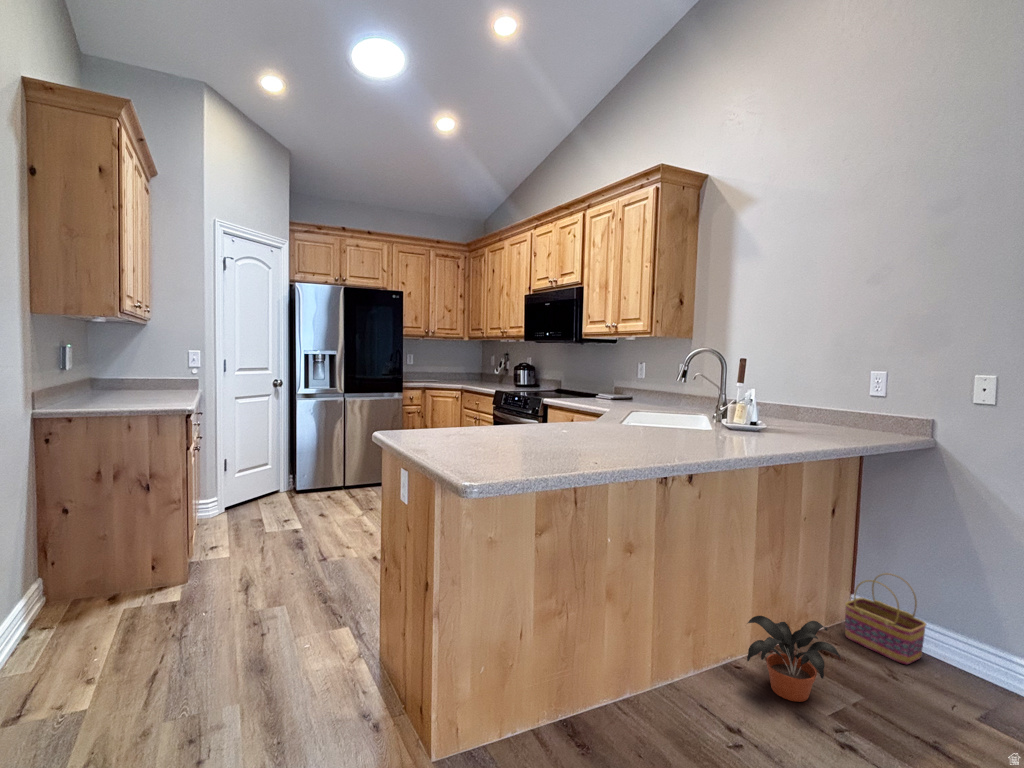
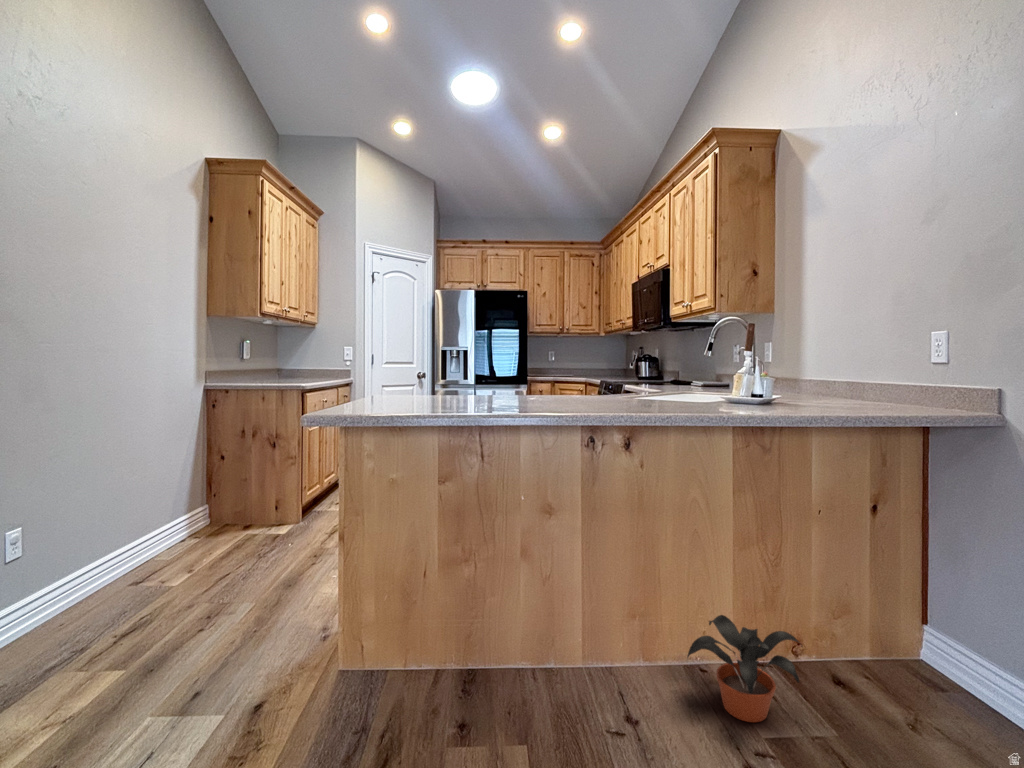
basket: present [845,573,926,664] -> none [892,601,1004,726]

